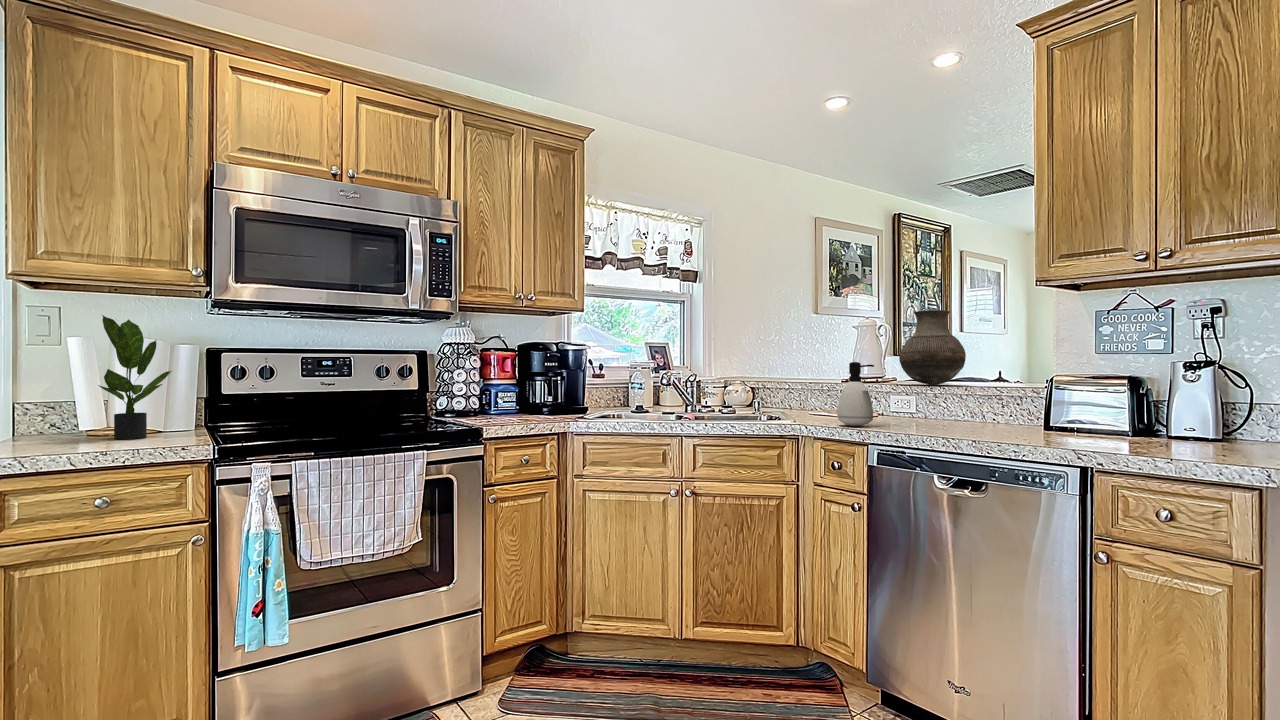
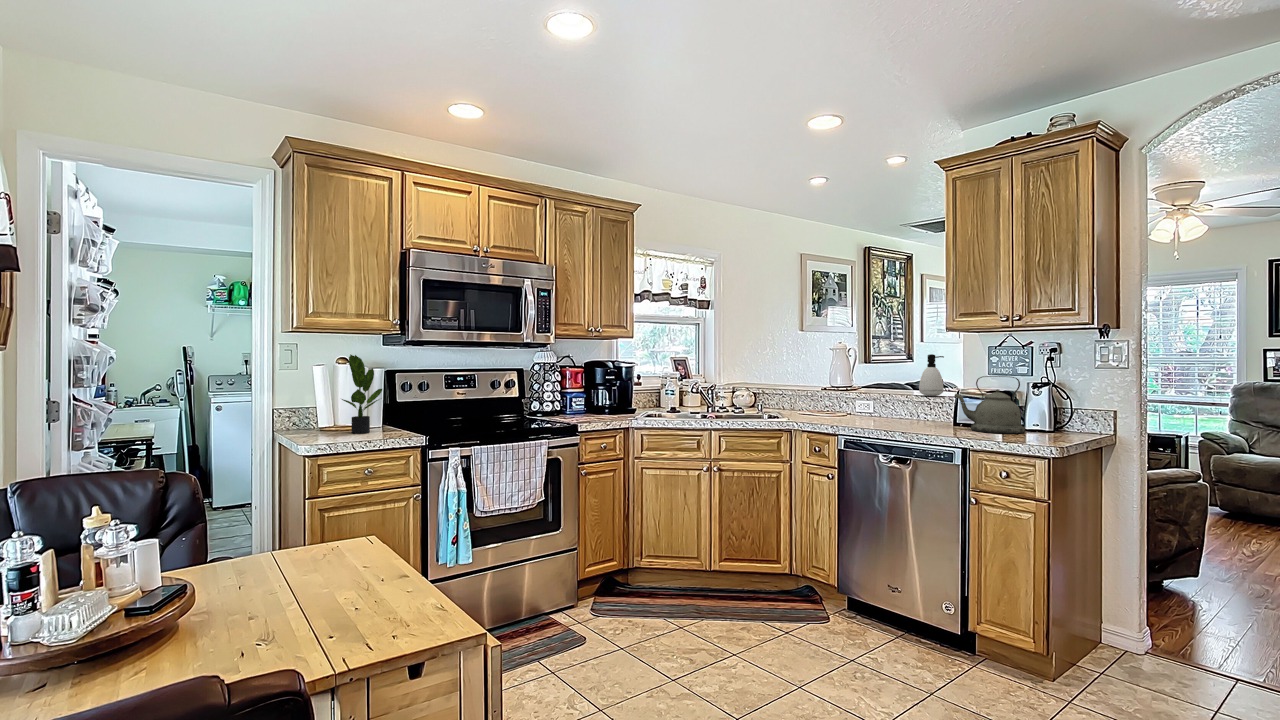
vase: present [899,310,966,385] -> none [862,340,907,393]
kettle: none [1053,352,1174,443] -> present [955,376,1025,434]
soap dispenser: present [837,362,874,426] -> present [919,354,944,396]

